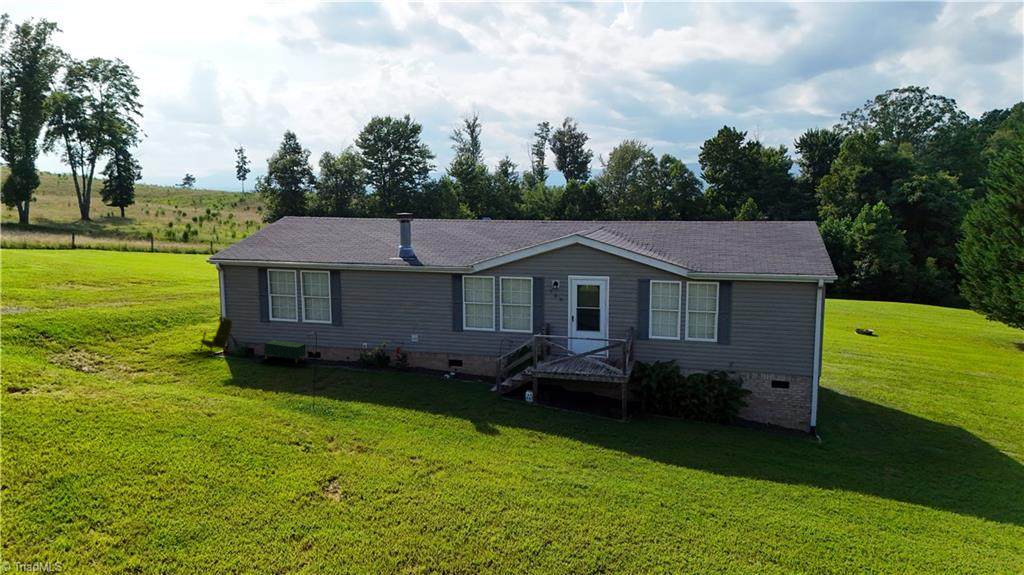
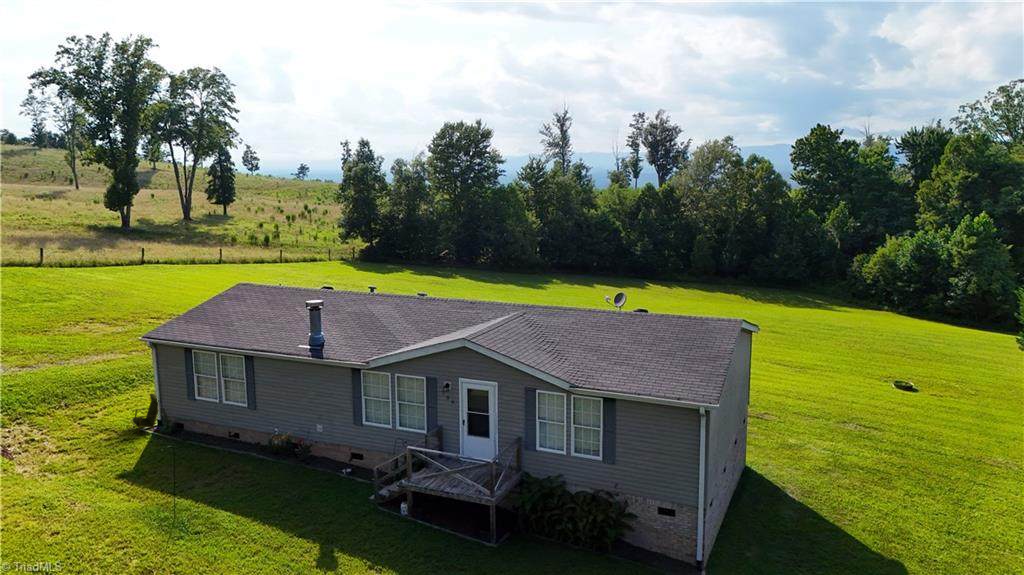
bench: present [264,340,306,363] -> none [186,419,227,446]

